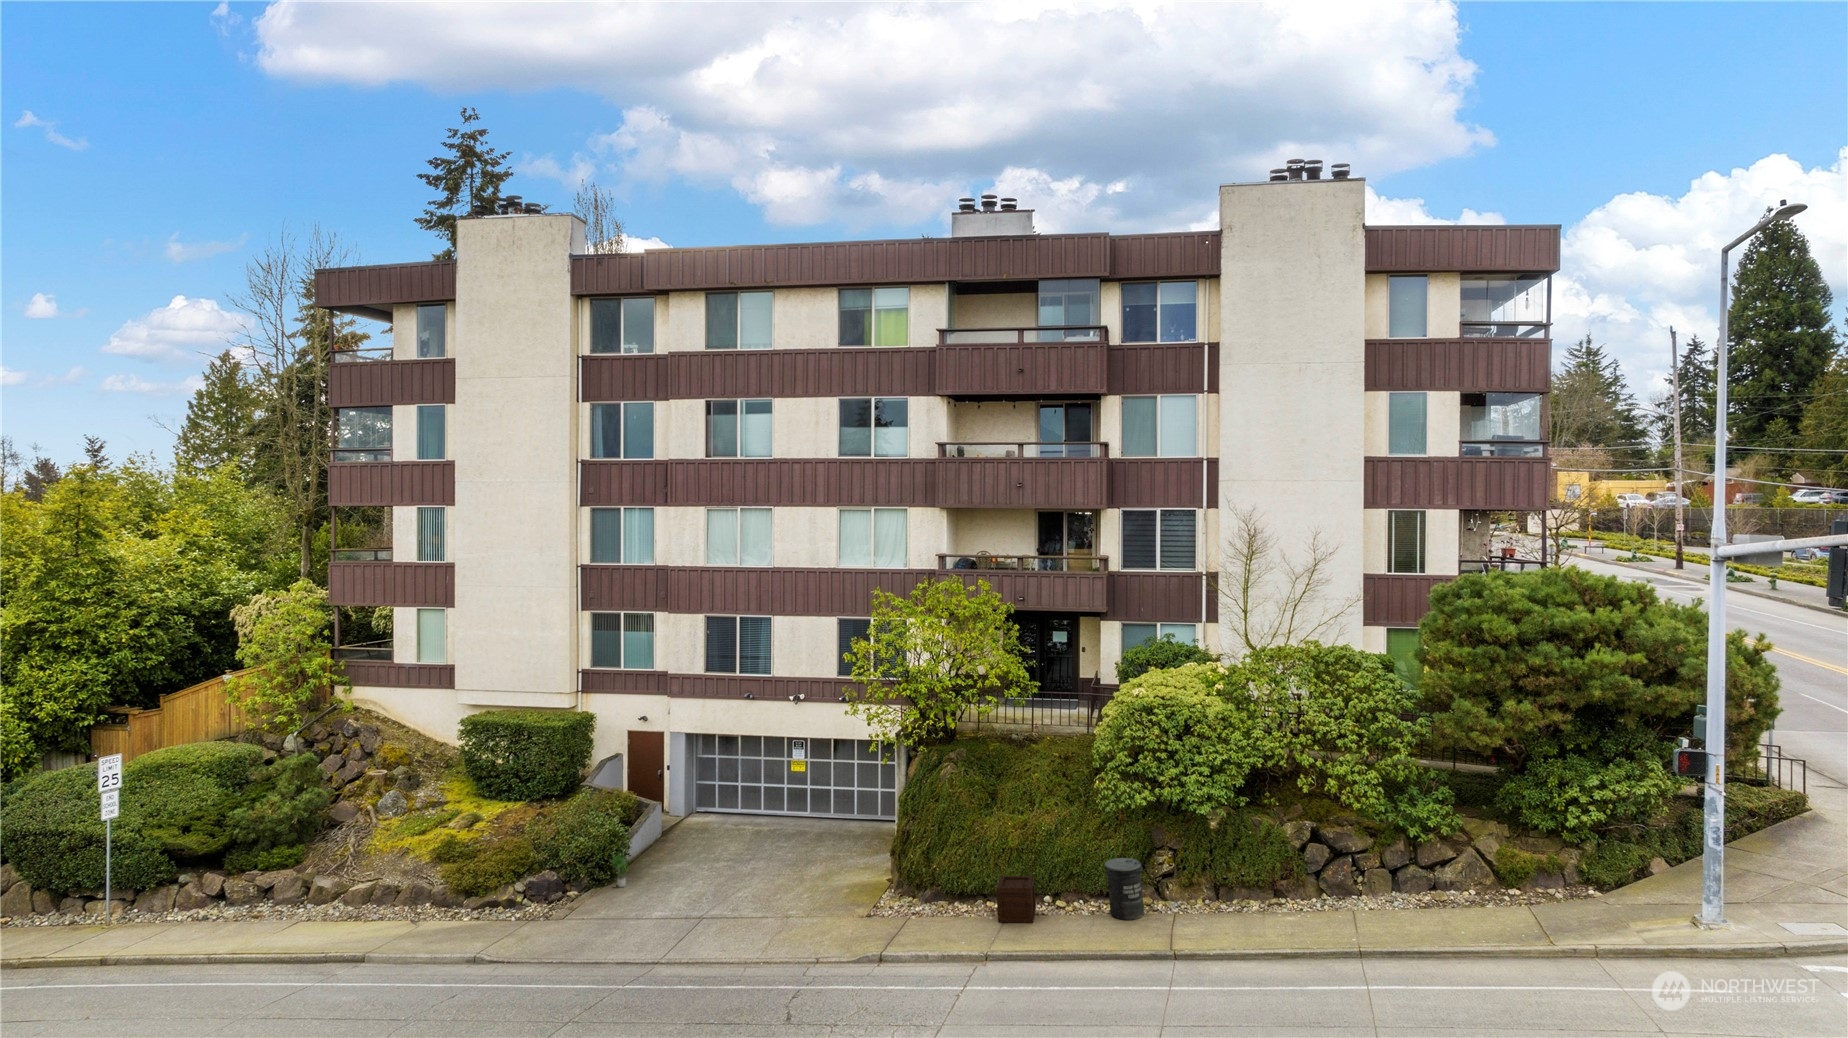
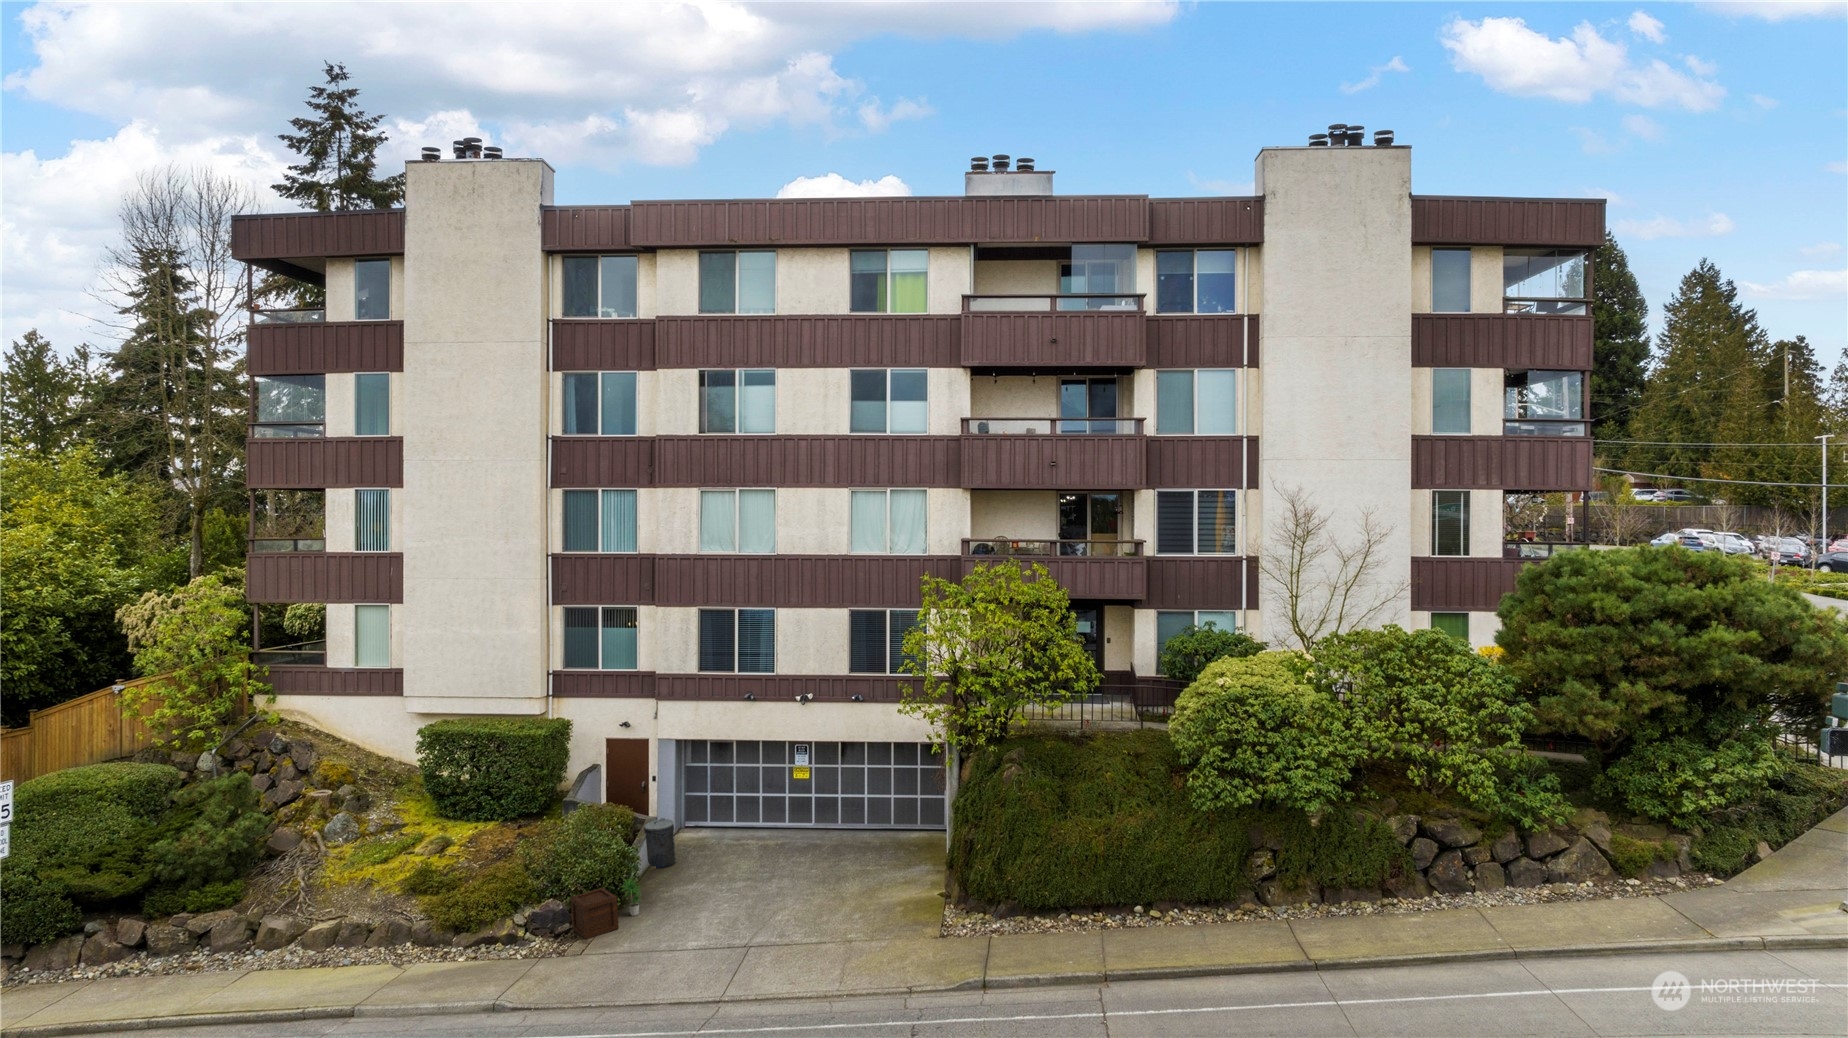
trash can: present [1105,858,1144,920] -> present [644,818,676,869]
wooden crate: present [996,876,1036,923] -> present [571,888,619,939]

